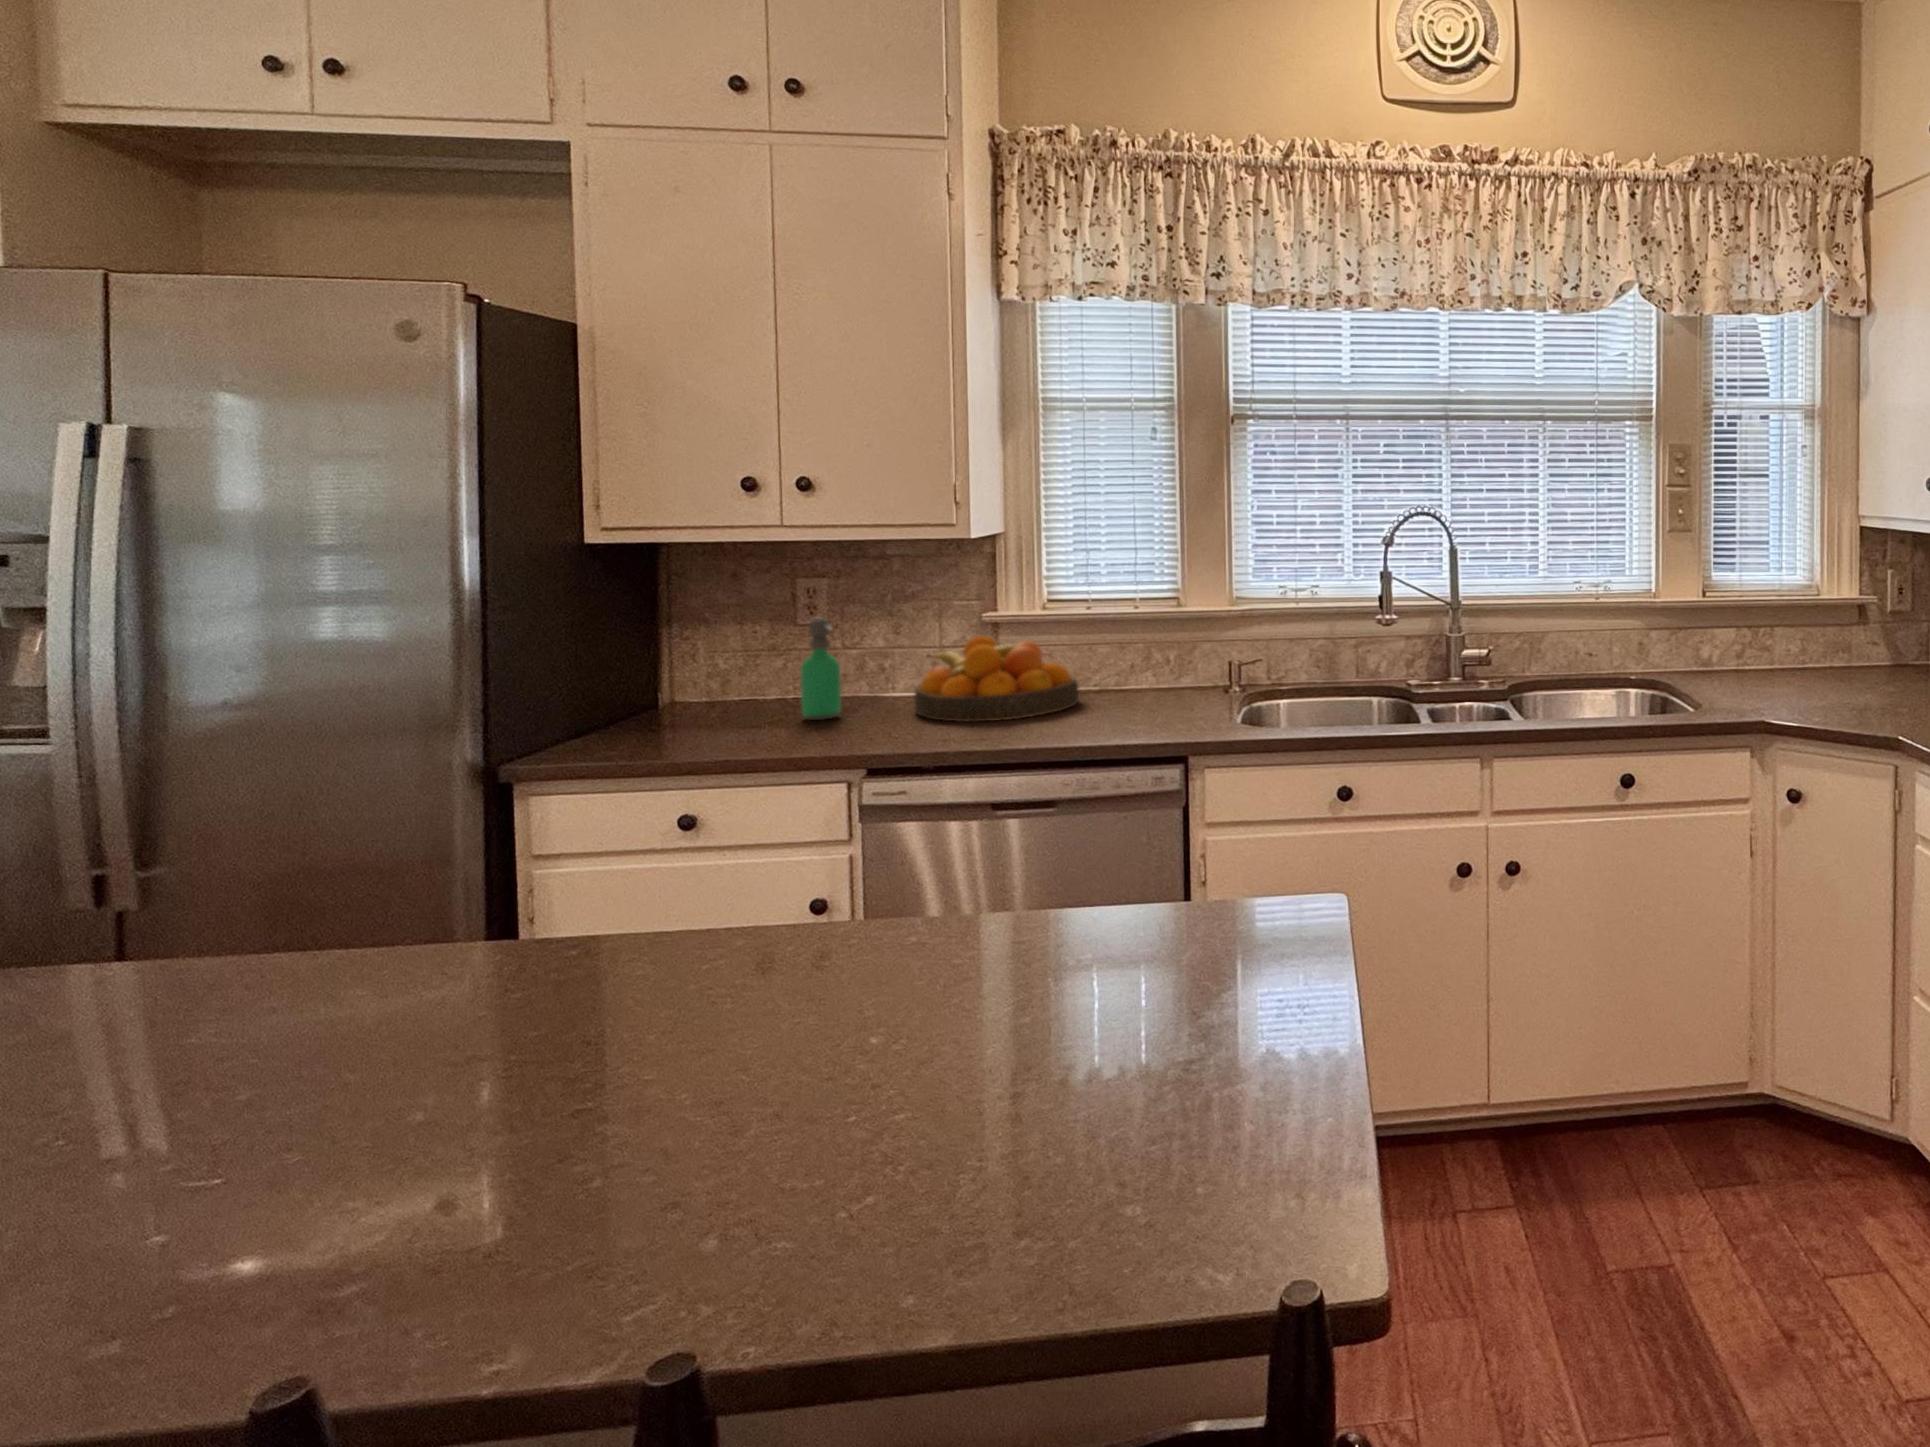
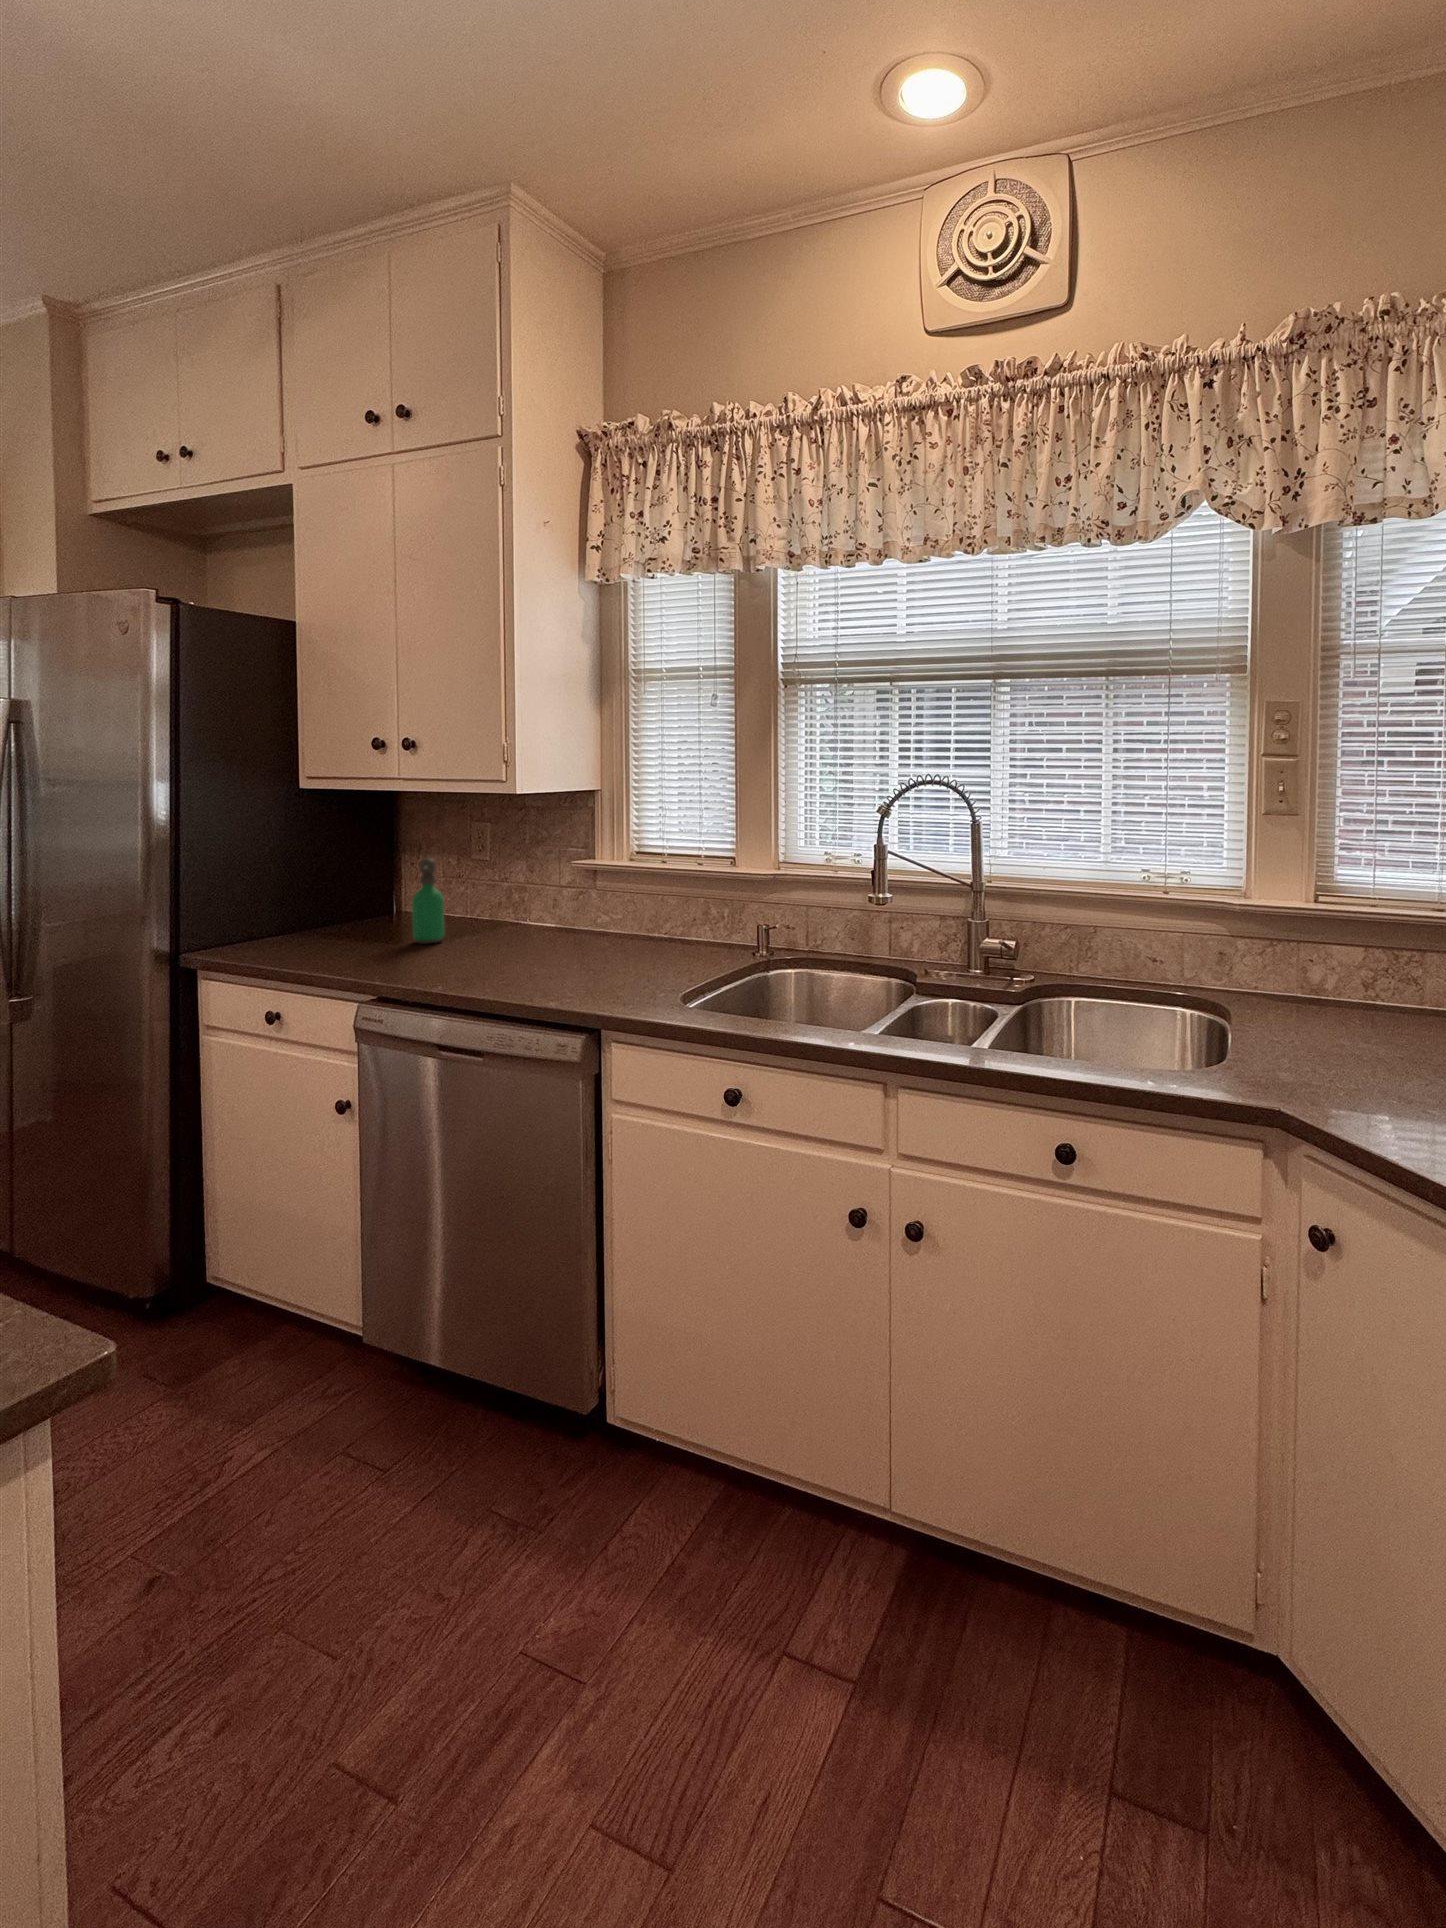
fruit bowl: present [914,636,1079,722] -> none [481,882,625,963]

